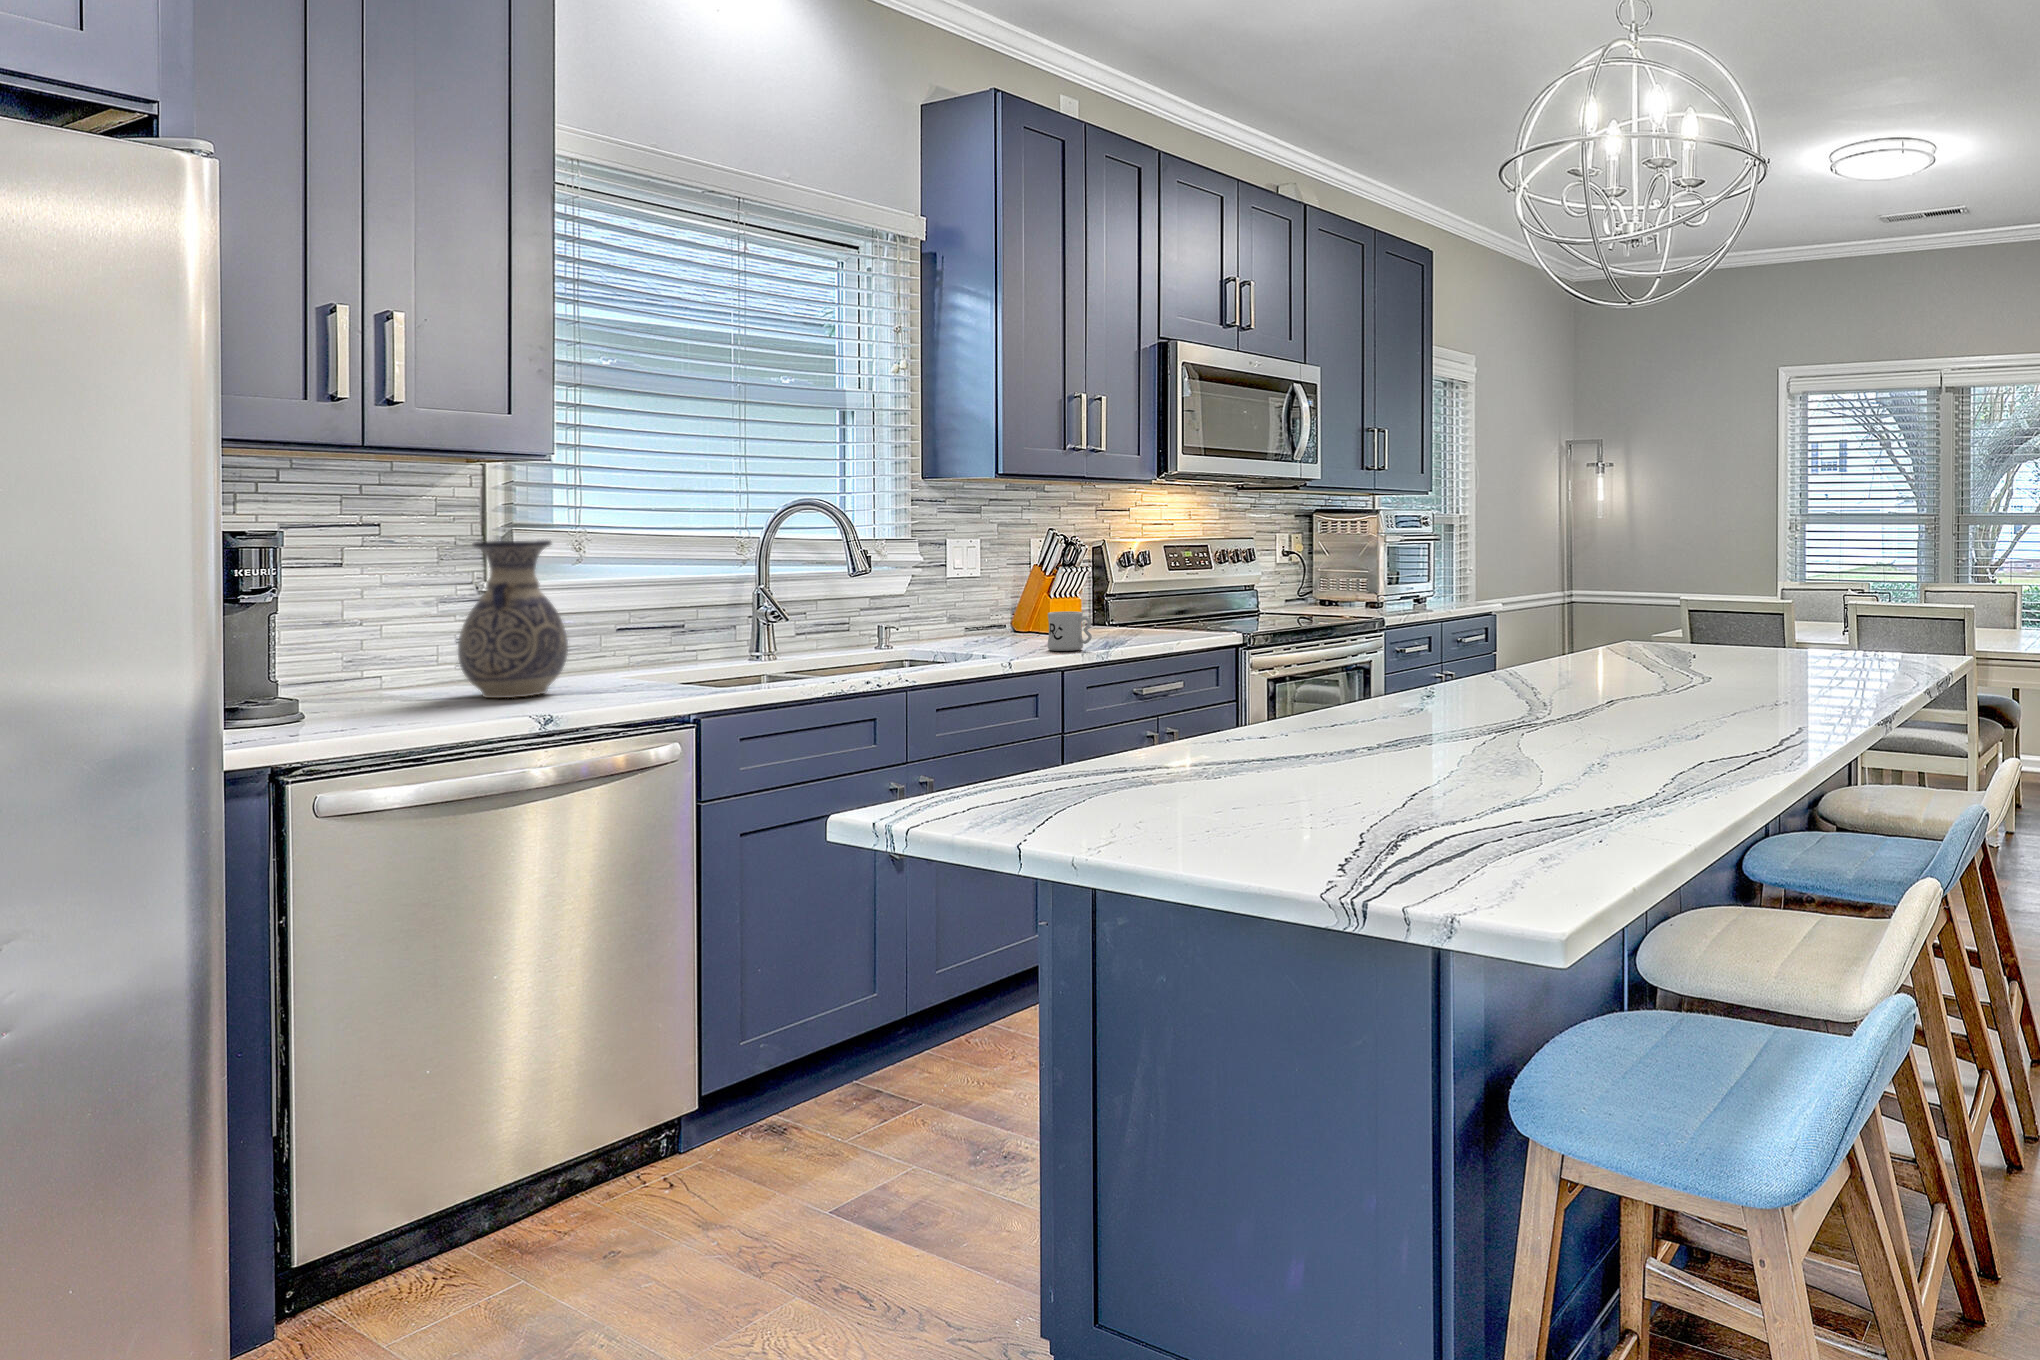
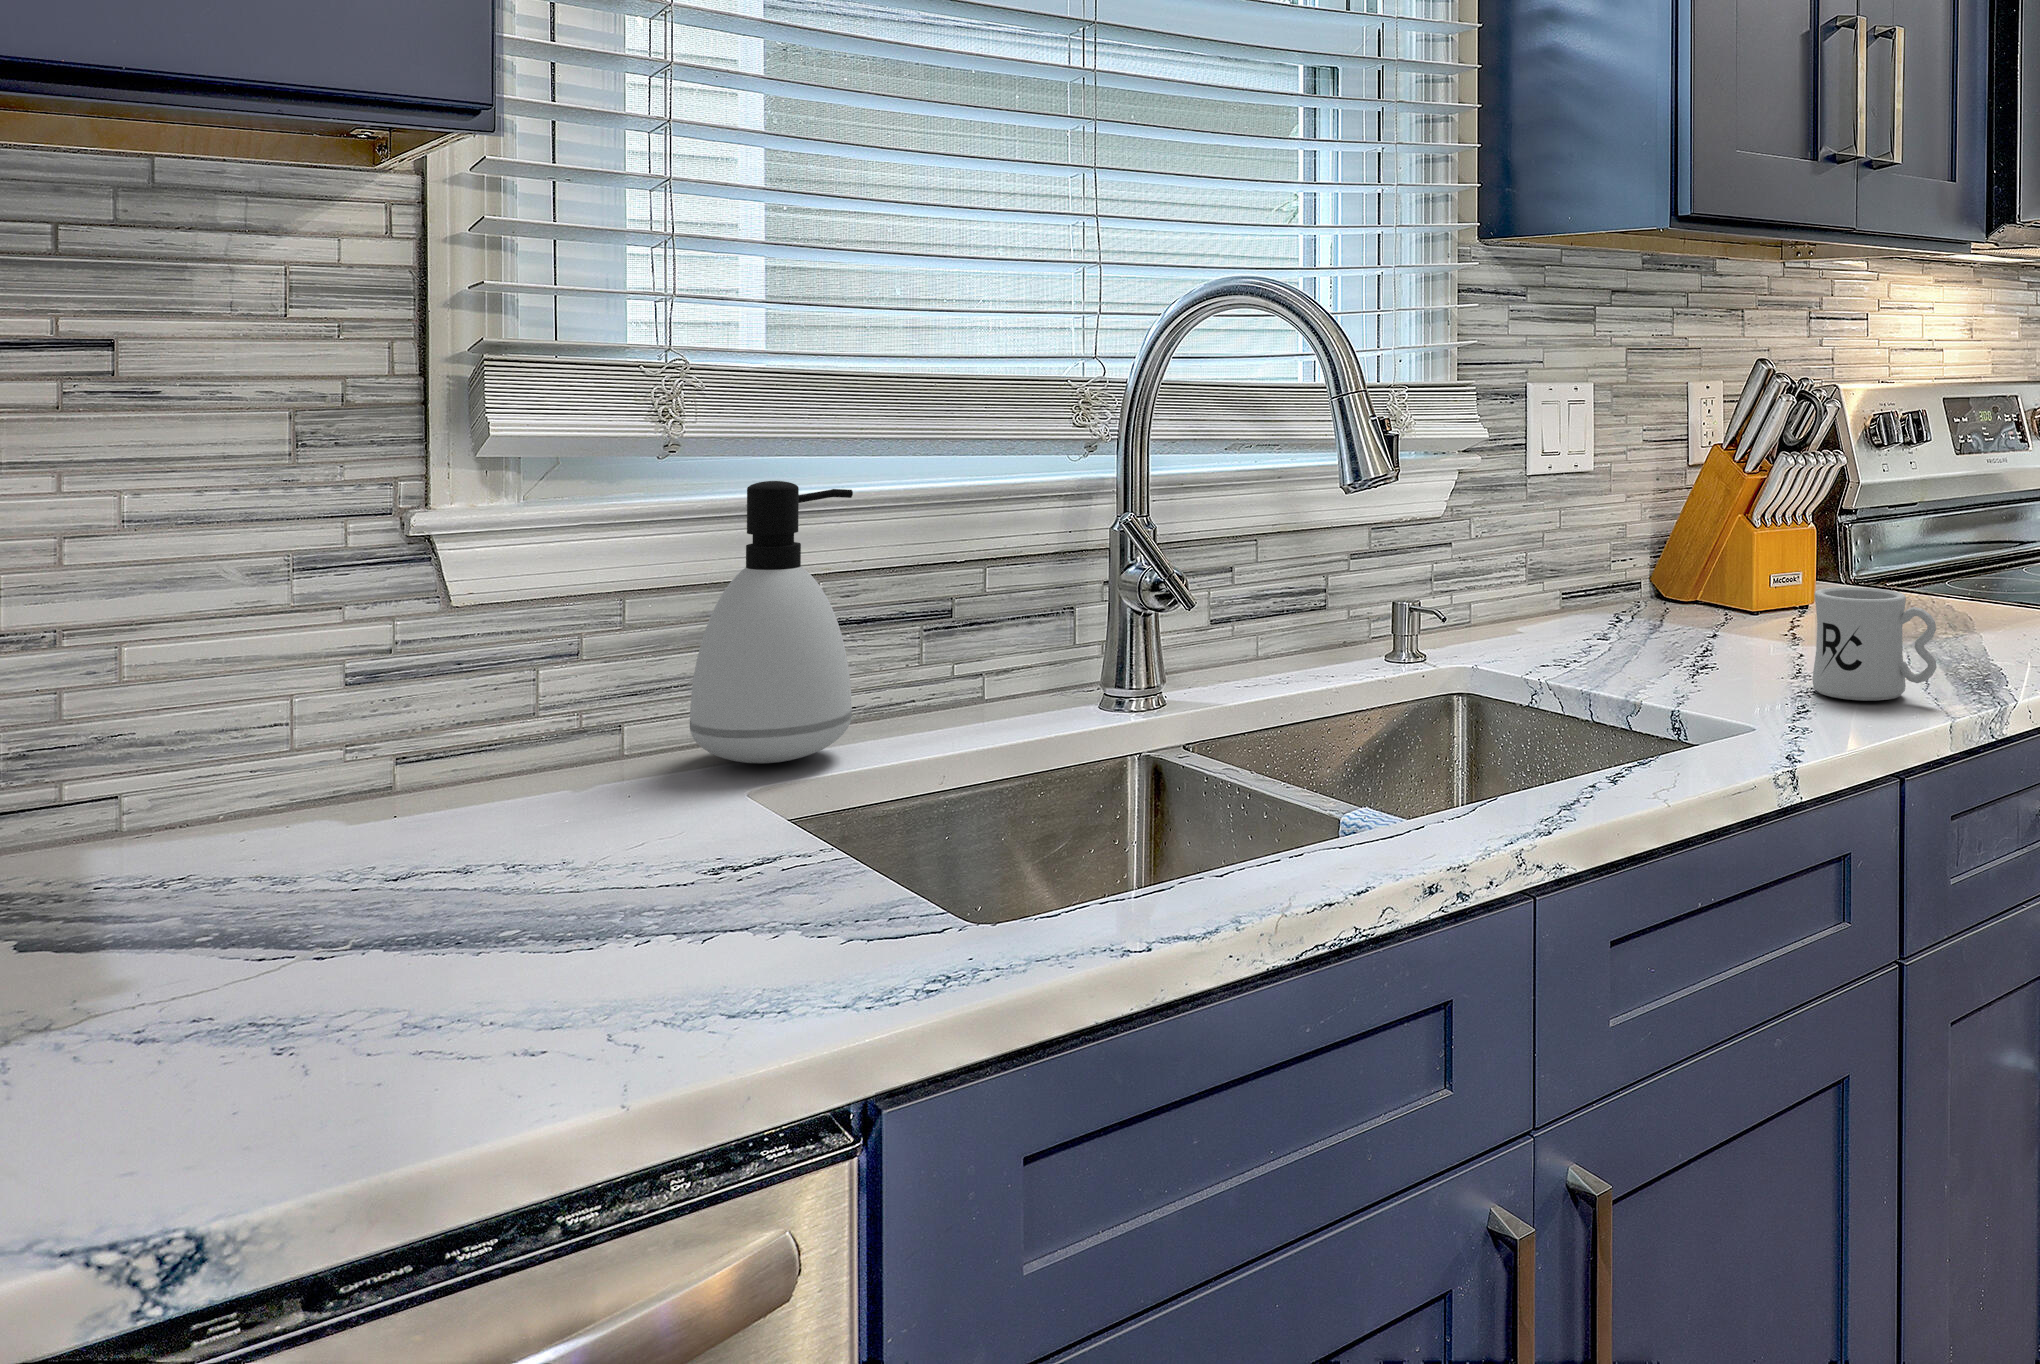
vase: present [458,540,568,698] -> none [210,402,559,940]
soap dispenser: none [586,572,650,672] -> present [690,481,853,763]

